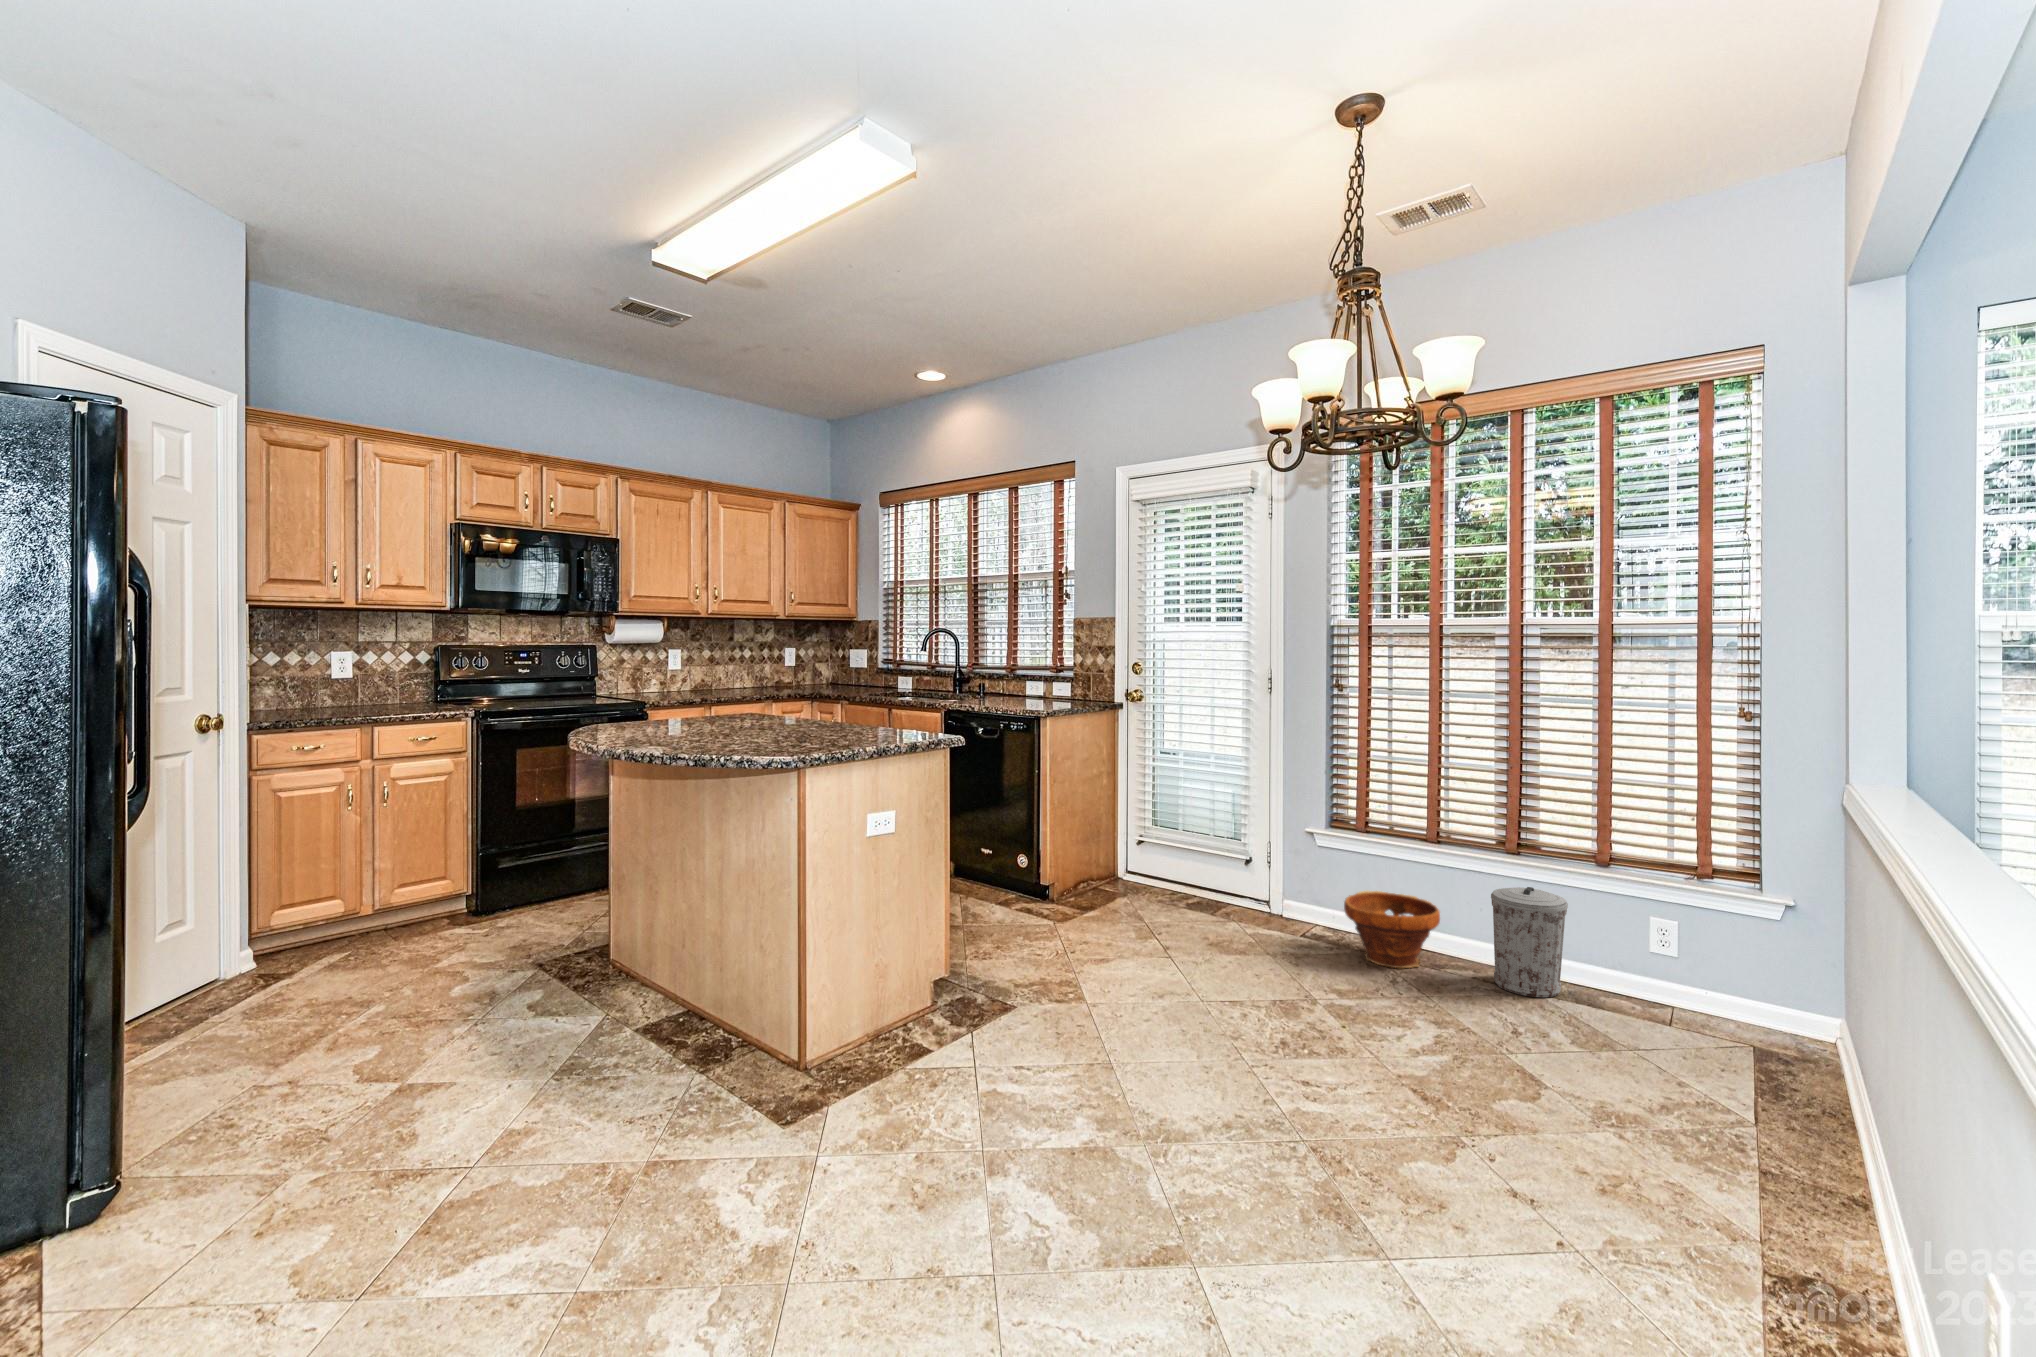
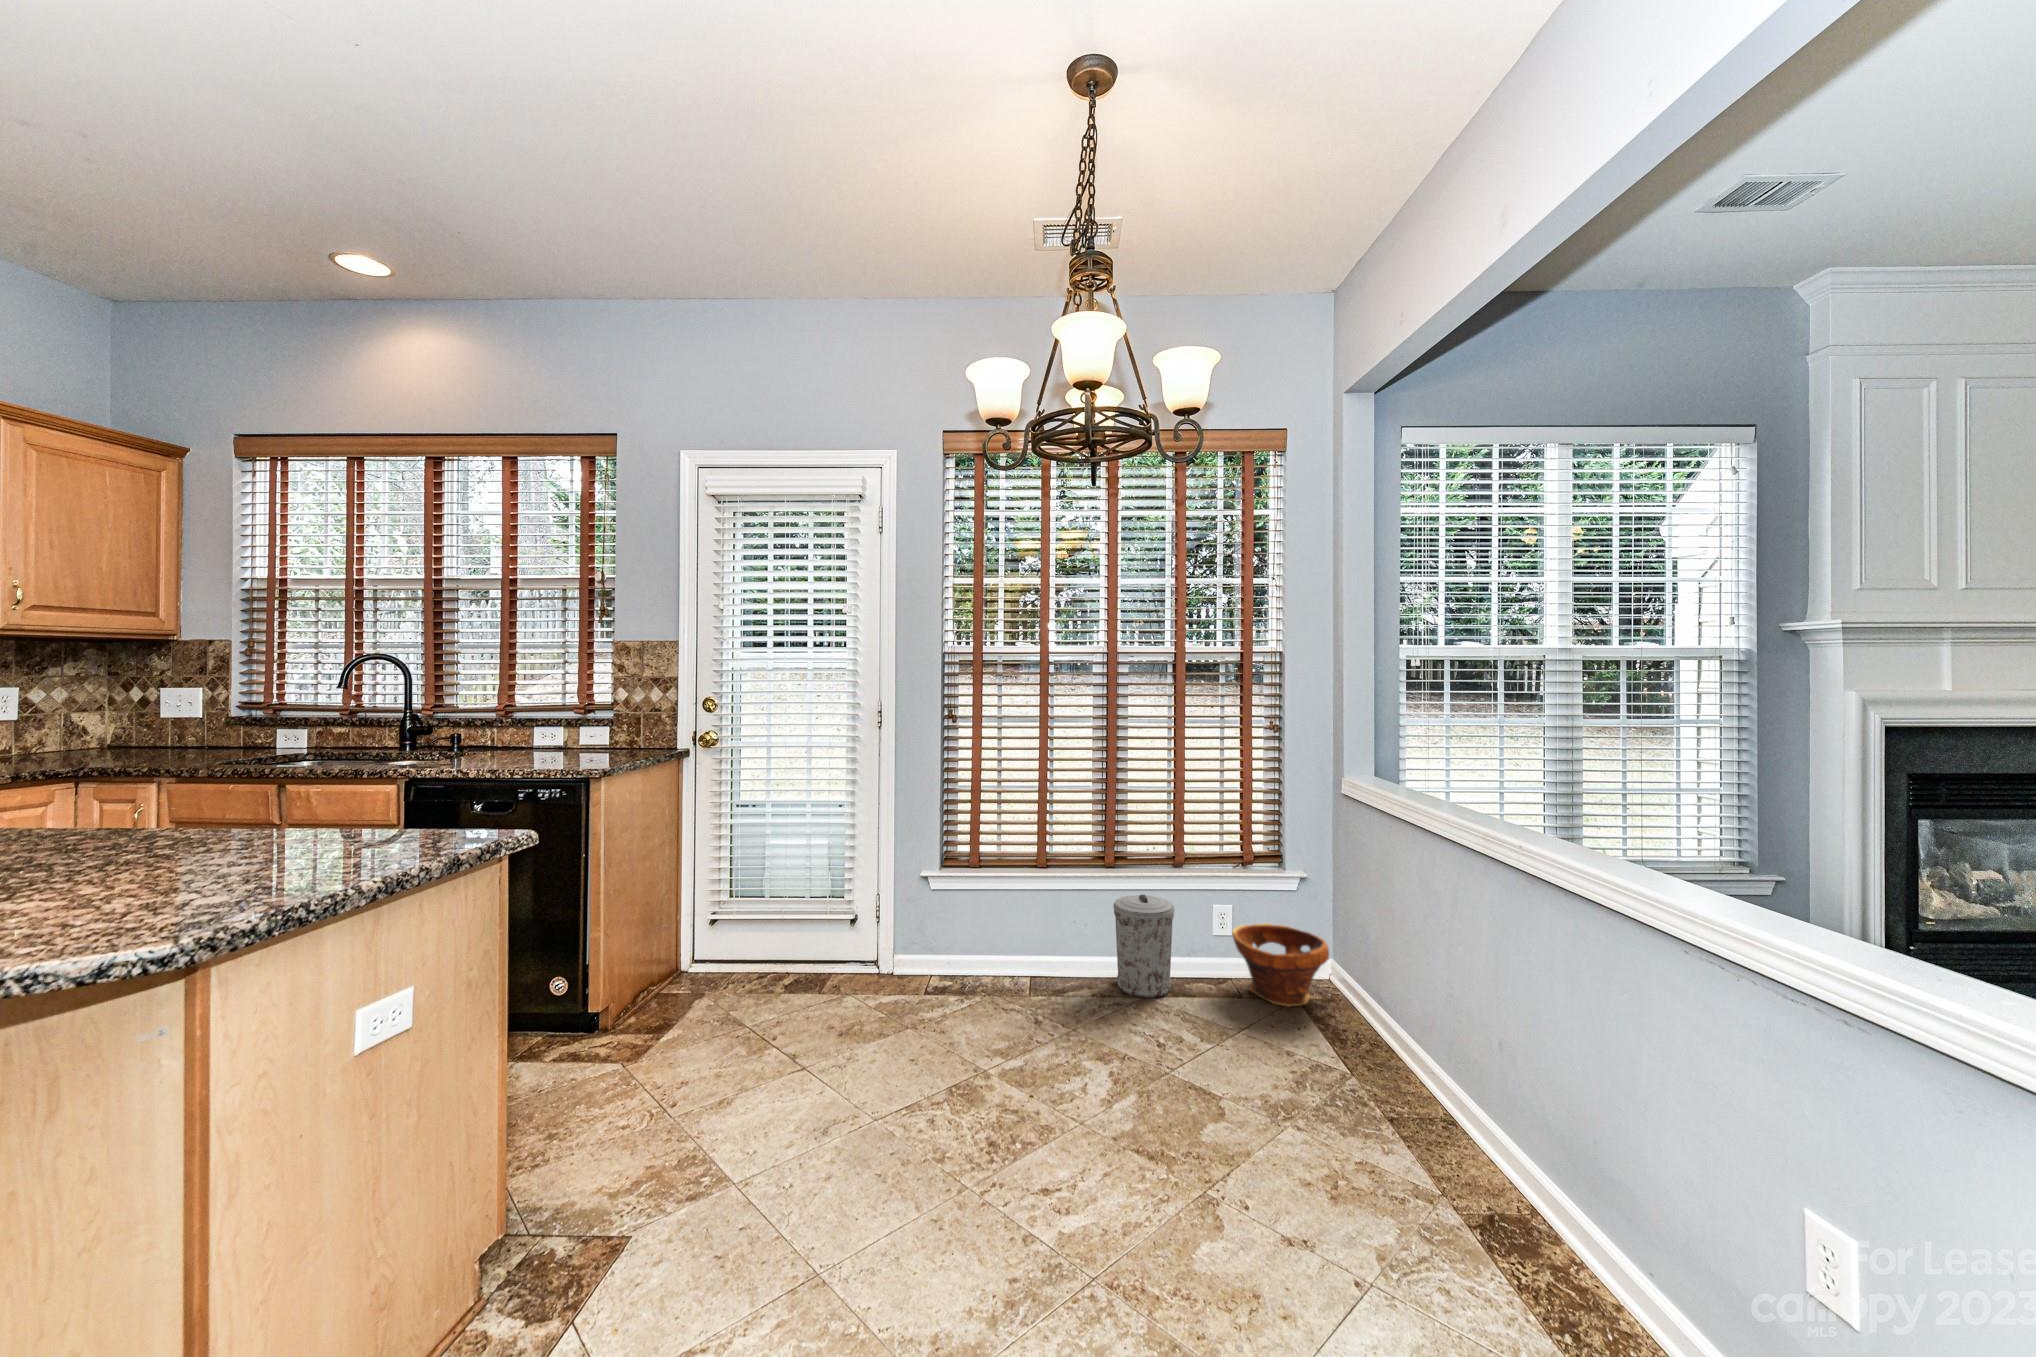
planter: present [1344,891,1440,968] -> present [1232,923,1329,1007]

